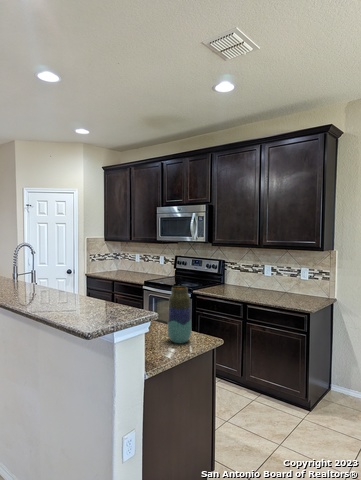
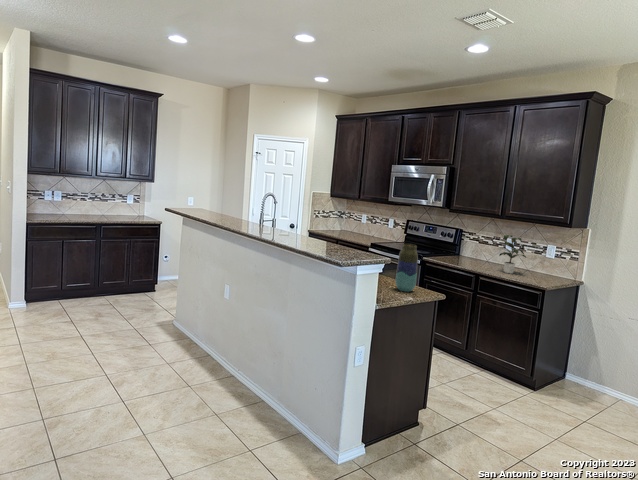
potted plant: none [259,263,293,299] -> present [499,235,526,274]

